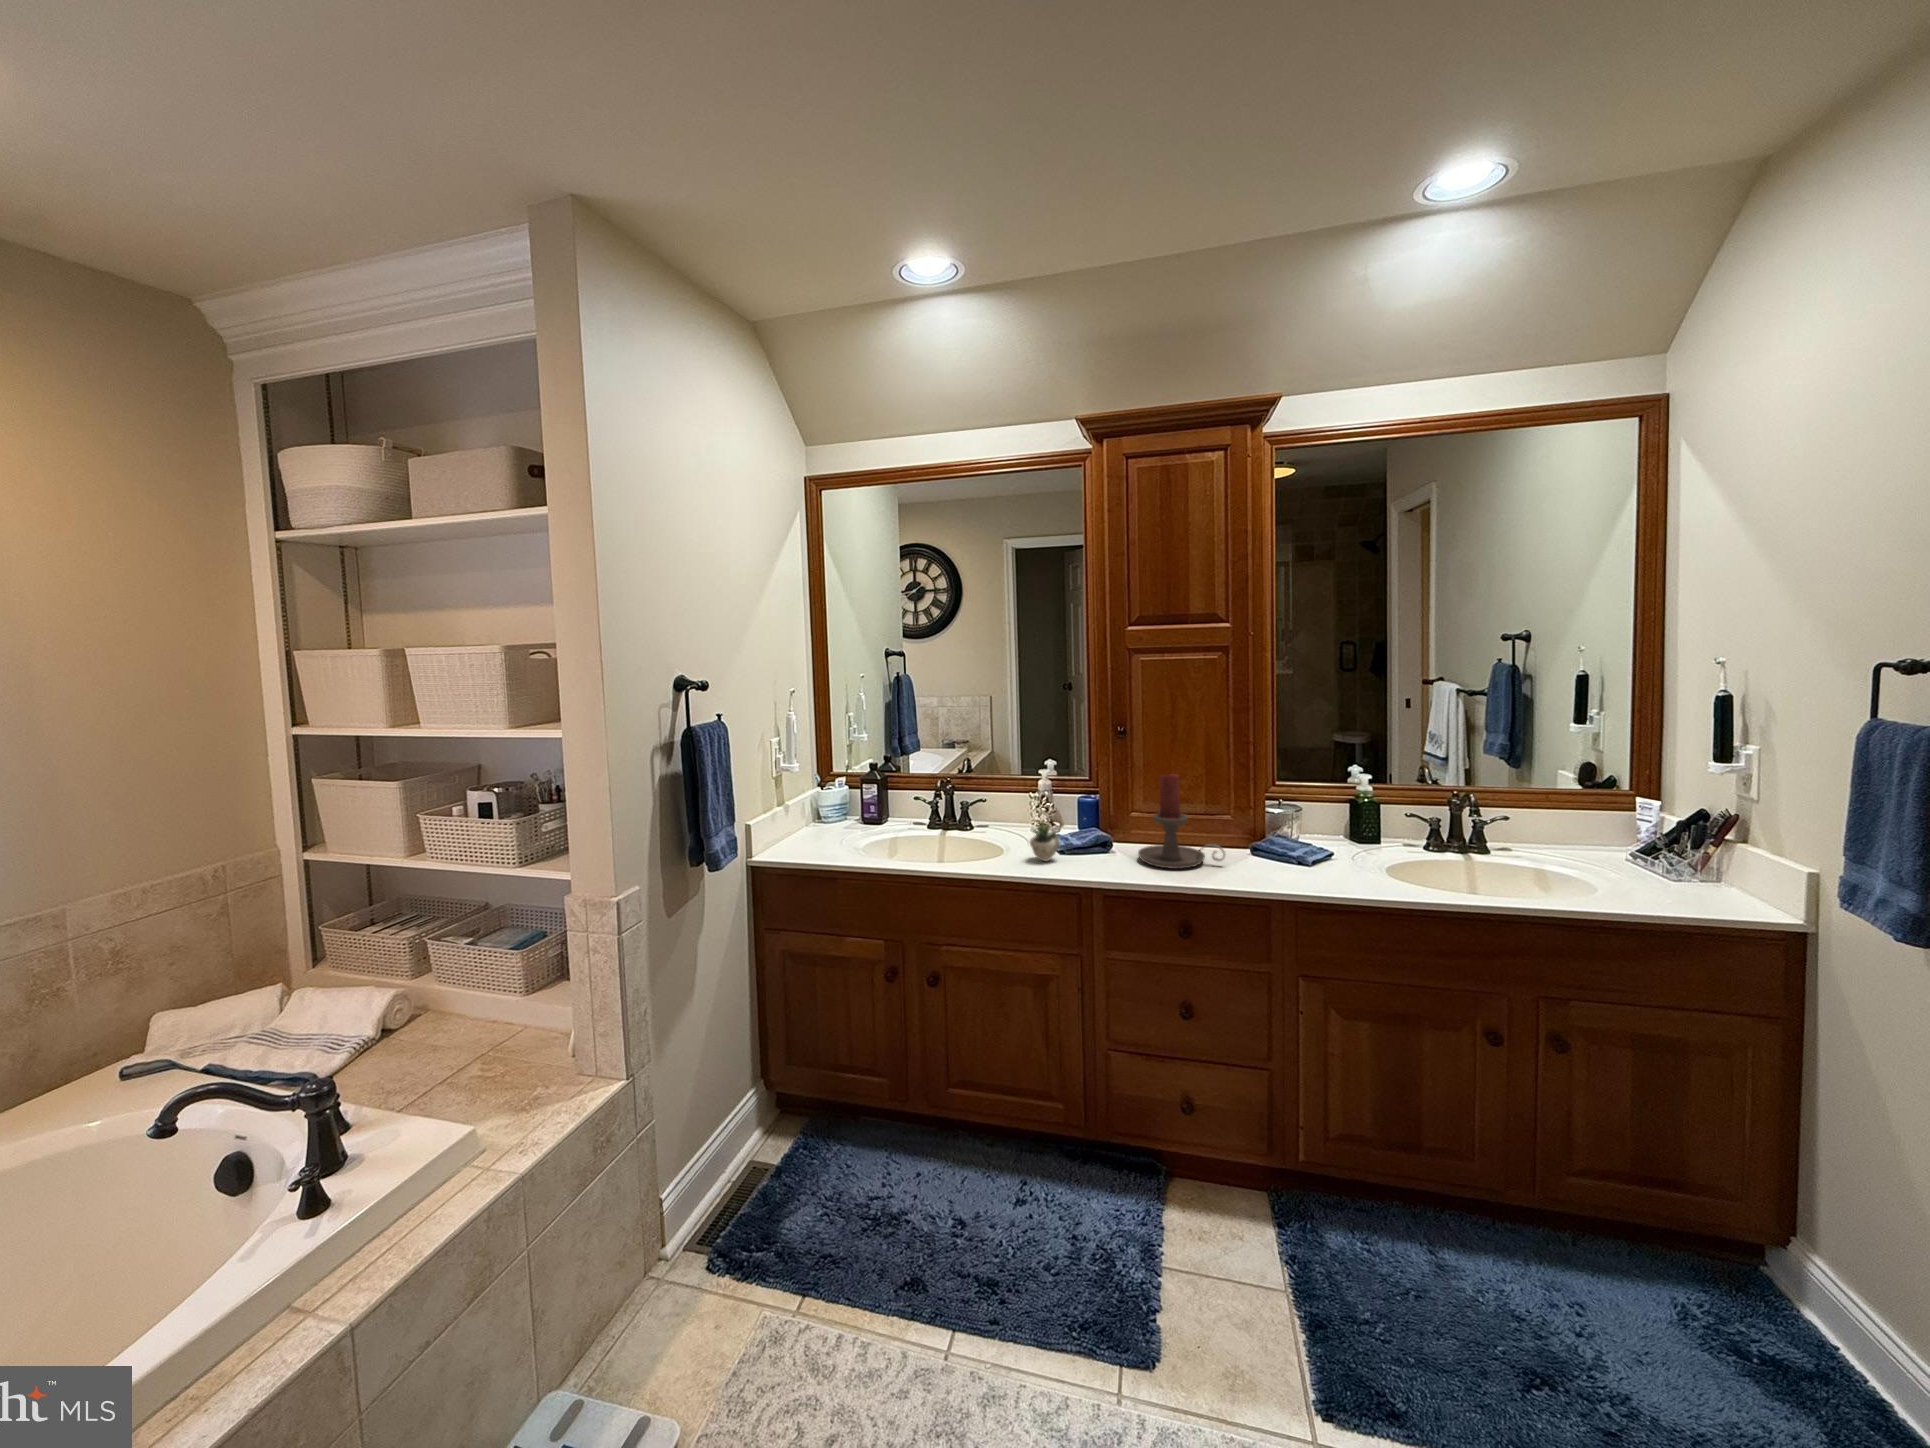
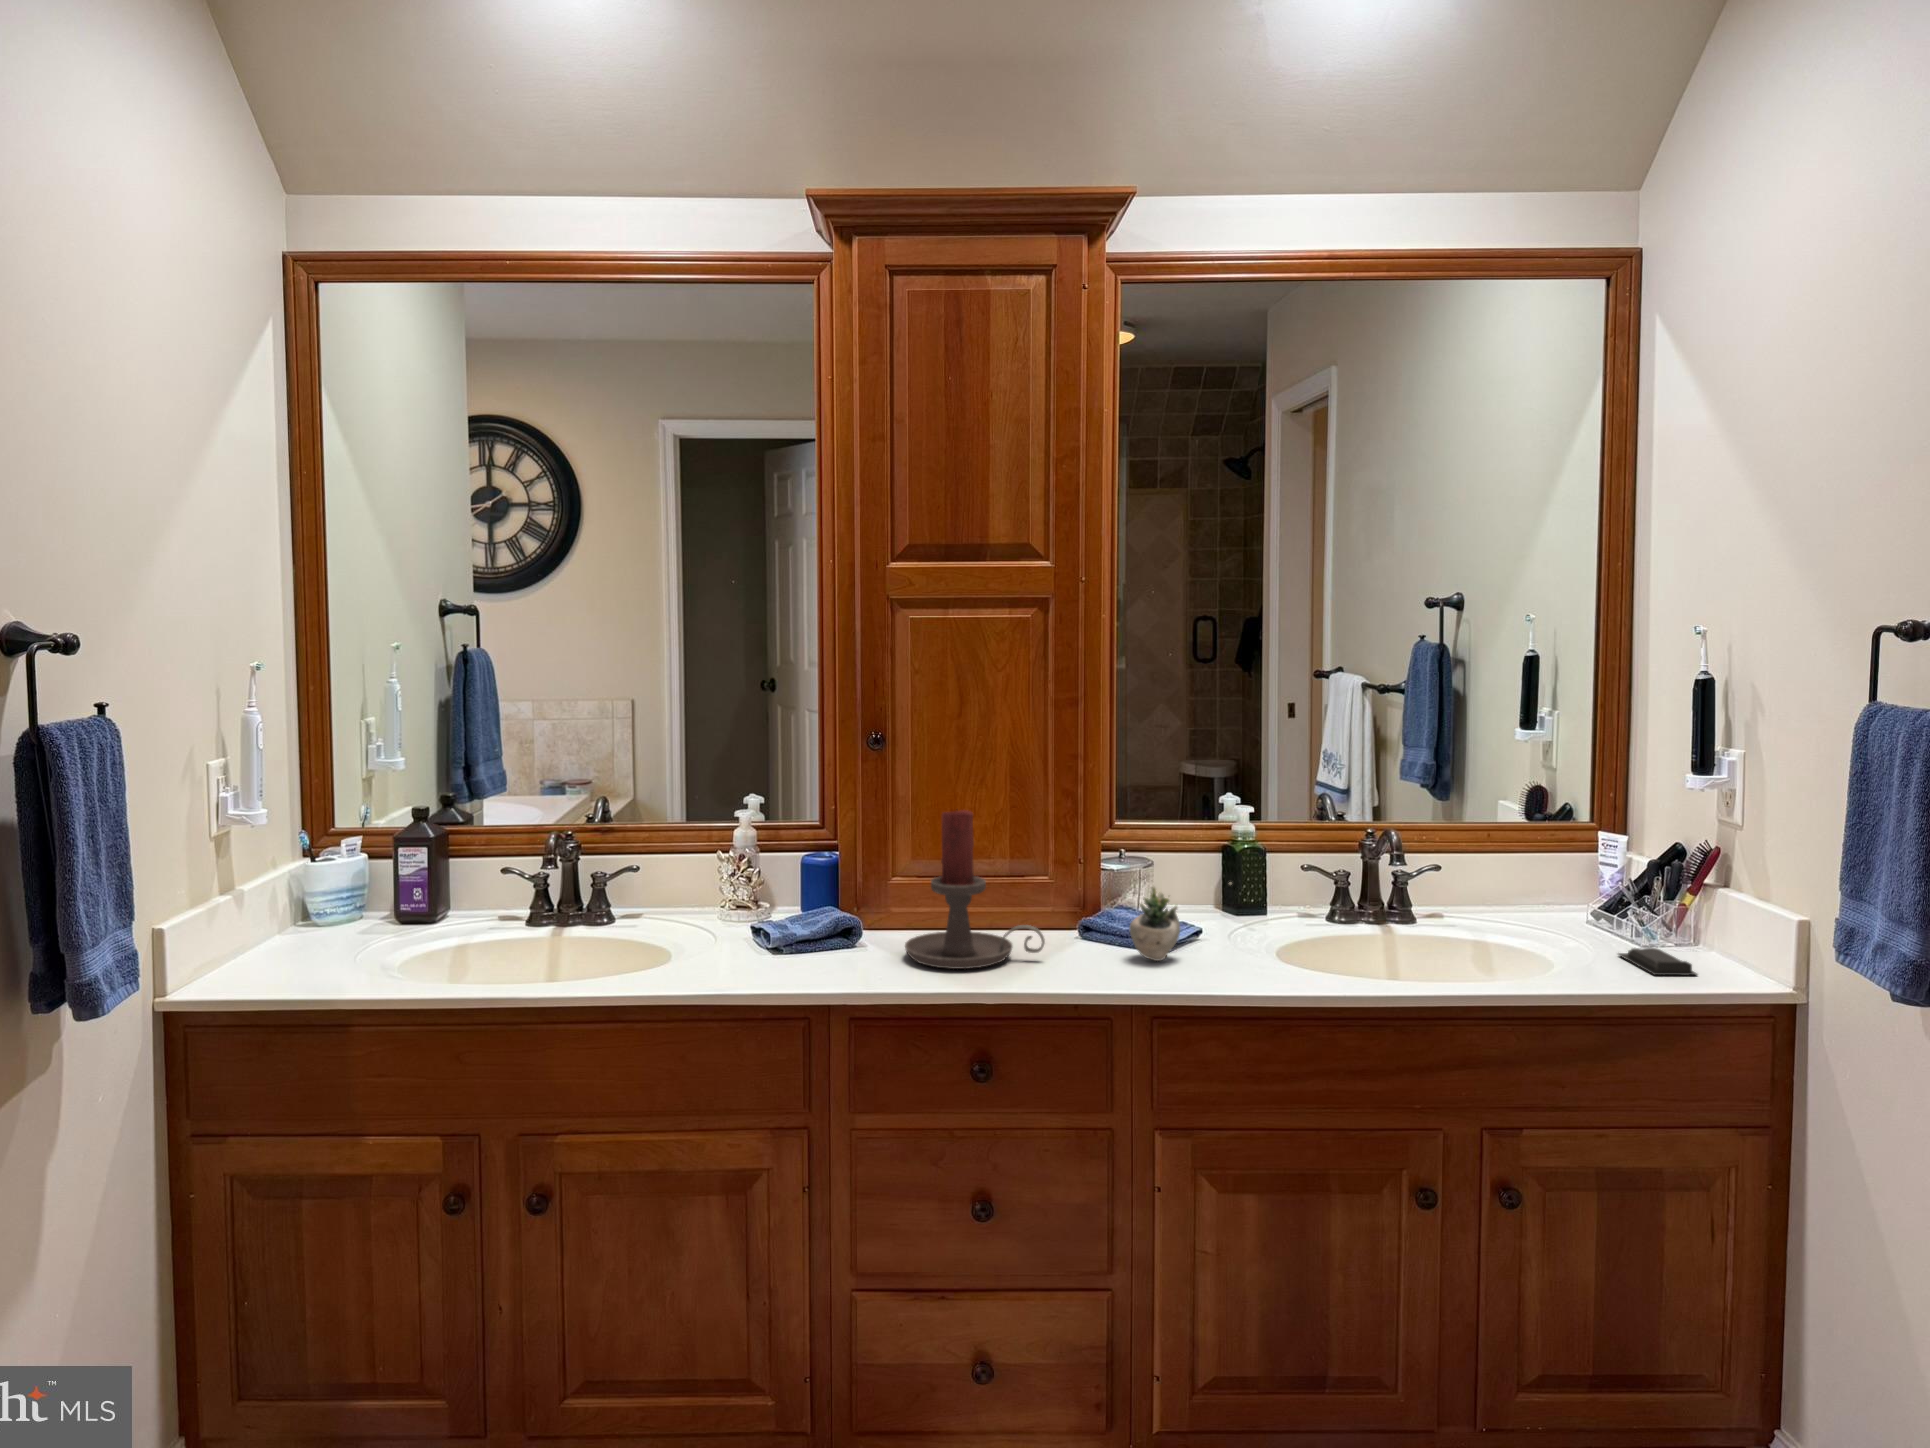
succulent plant: present [1030,818,1086,861] -> present [1129,882,1232,961]
soap bar: none [1651,883,1718,905] -> present [1618,948,1697,975]

